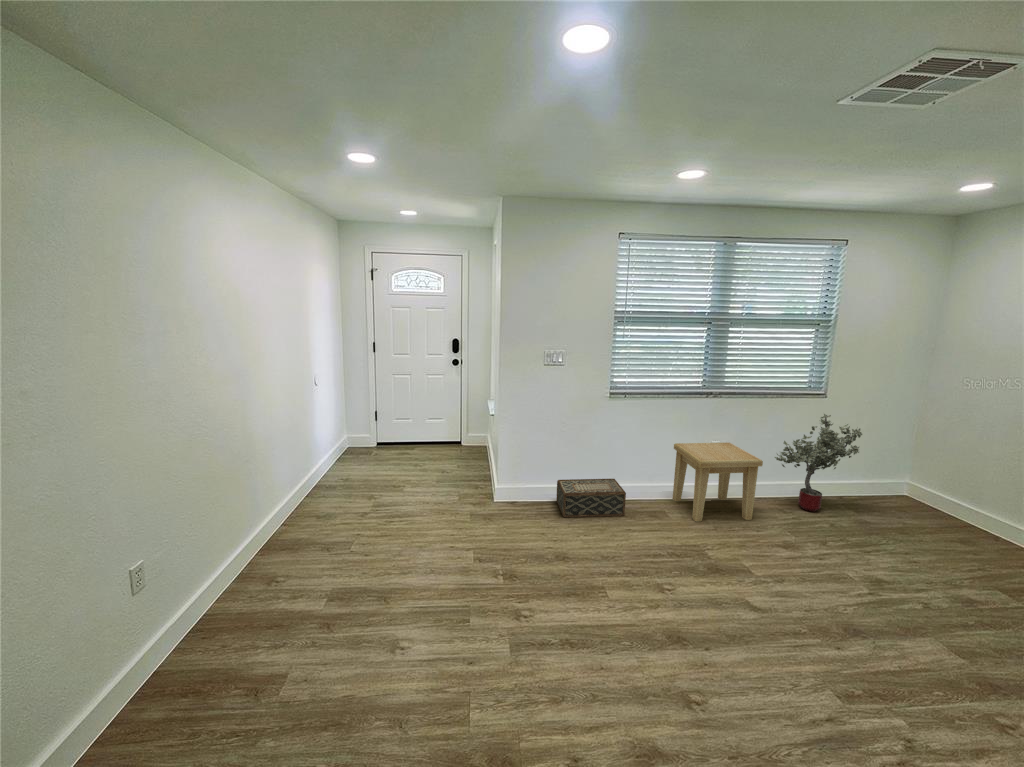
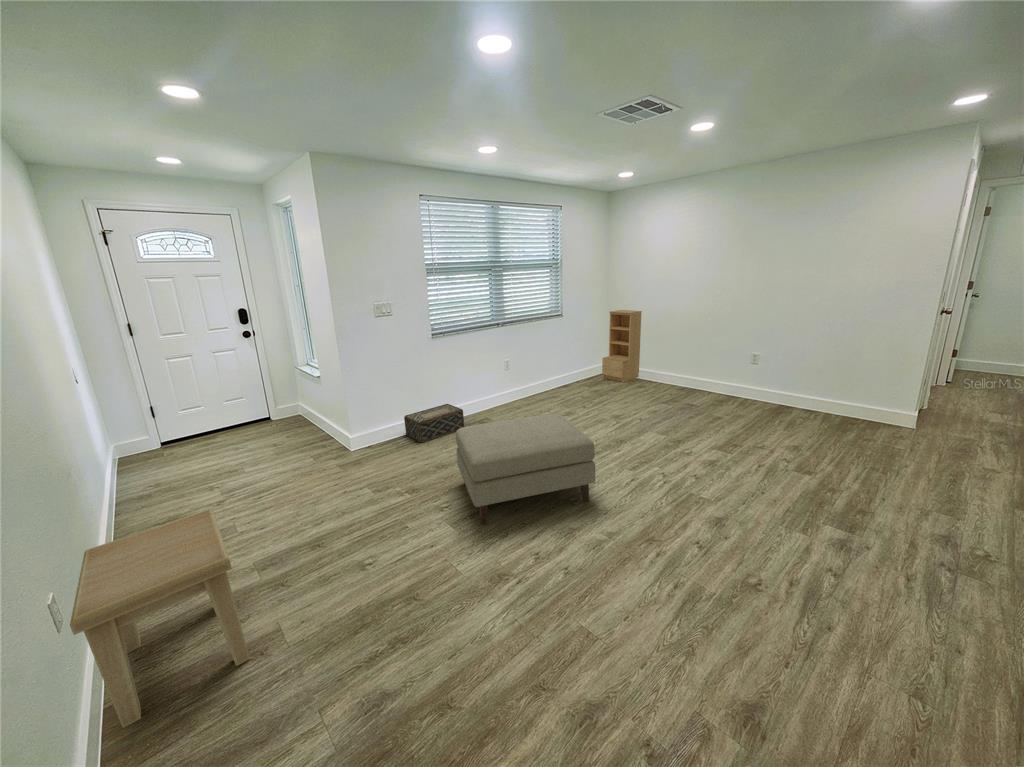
bookshelf: none [892,401,999,522] -> present [602,310,642,382]
potted tree: present [775,414,862,512] -> none [545,327,588,393]
side table: present [673,443,763,522] -> present [70,509,250,728]
ottoman: none [536,524,738,718] -> present [456,414,595,525]

